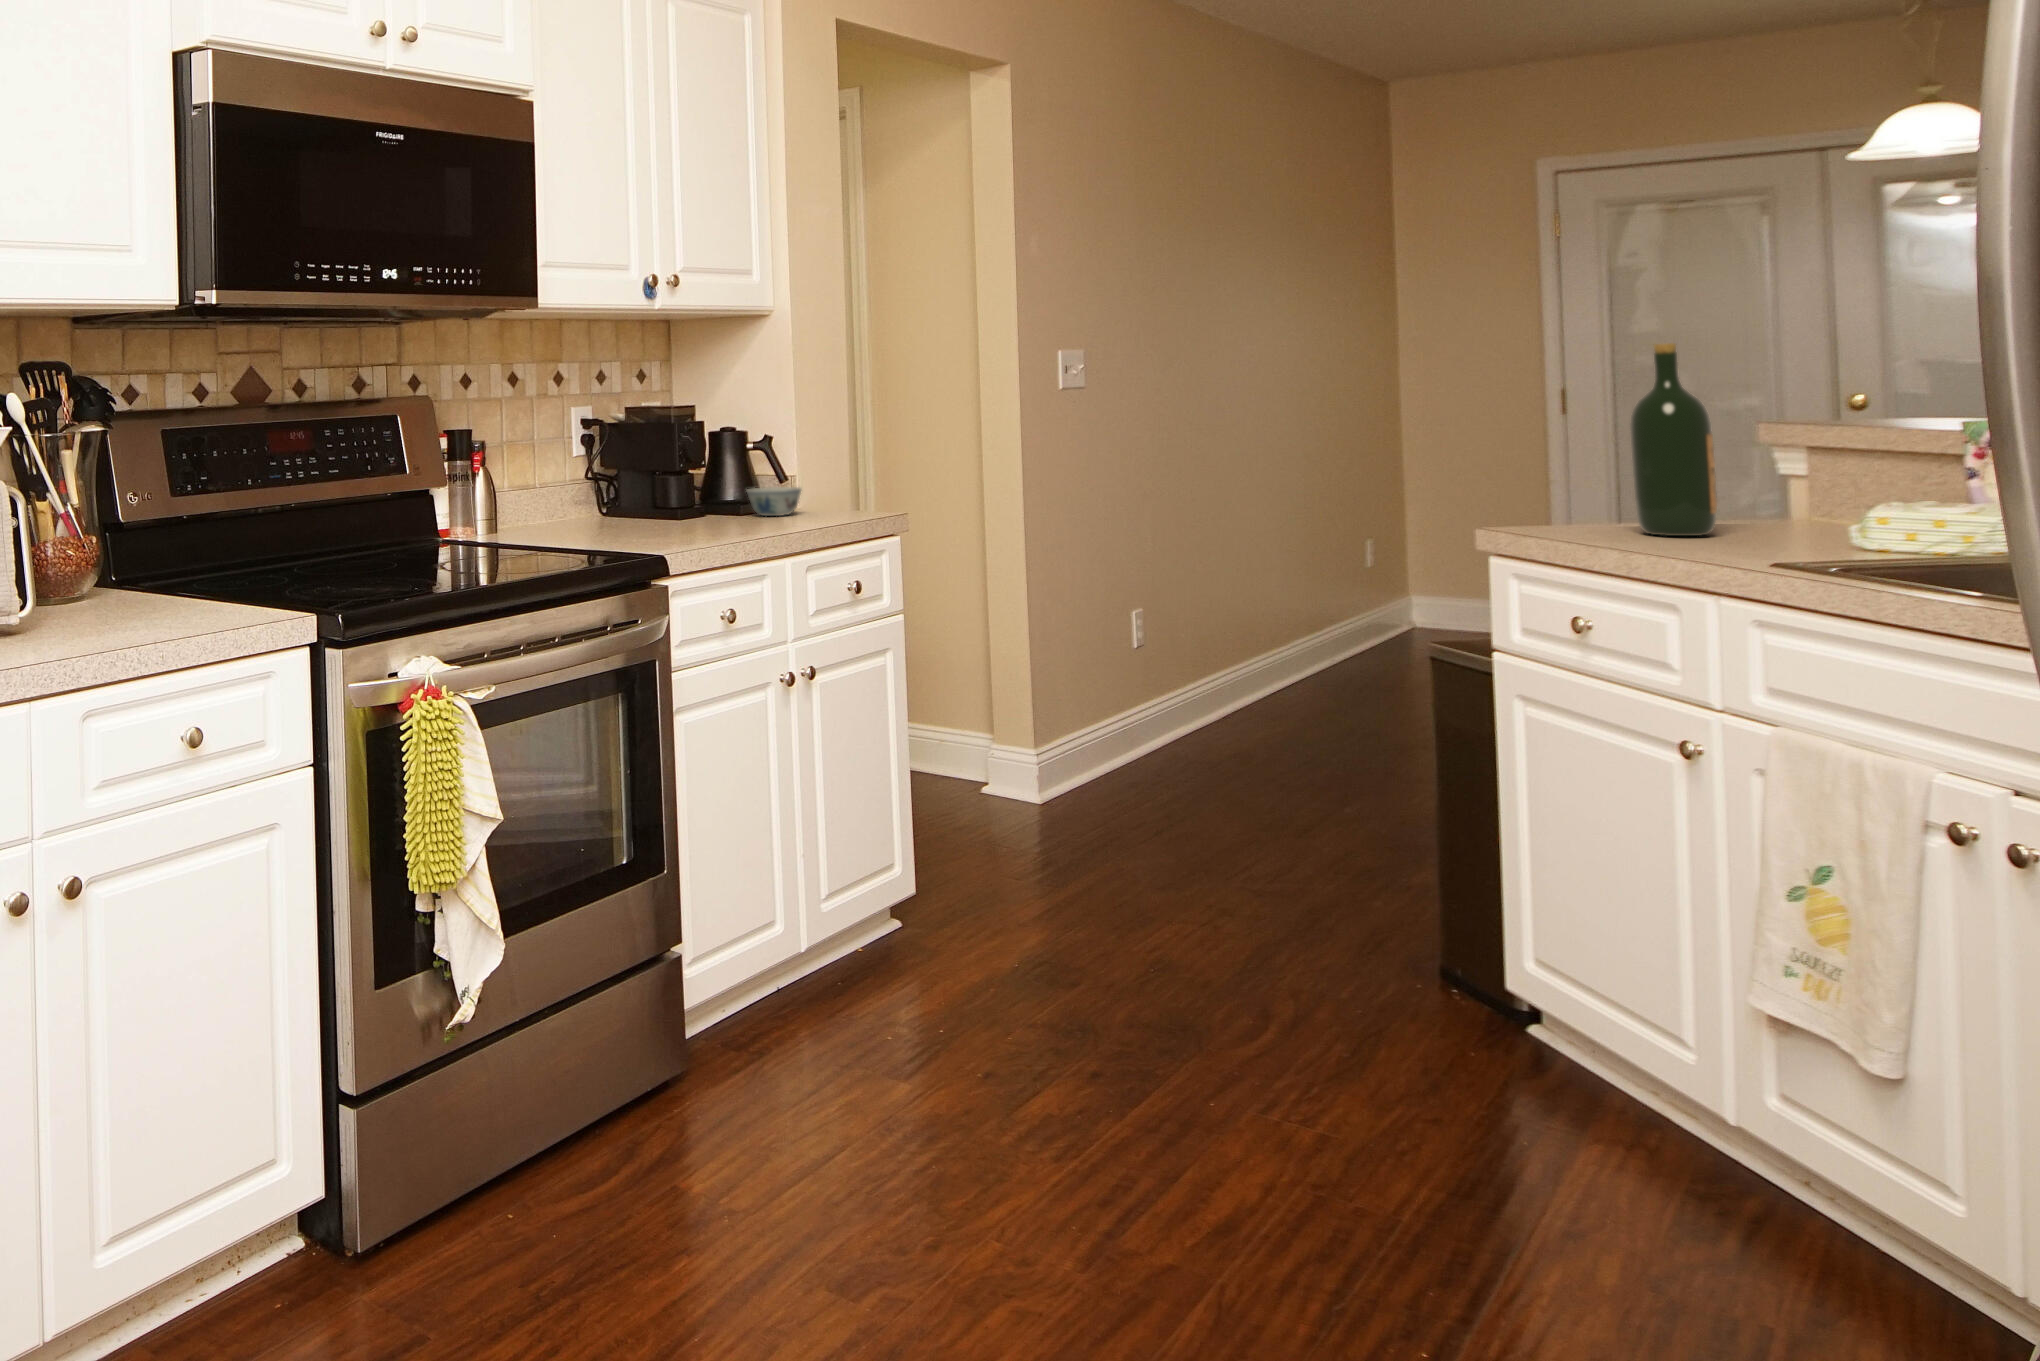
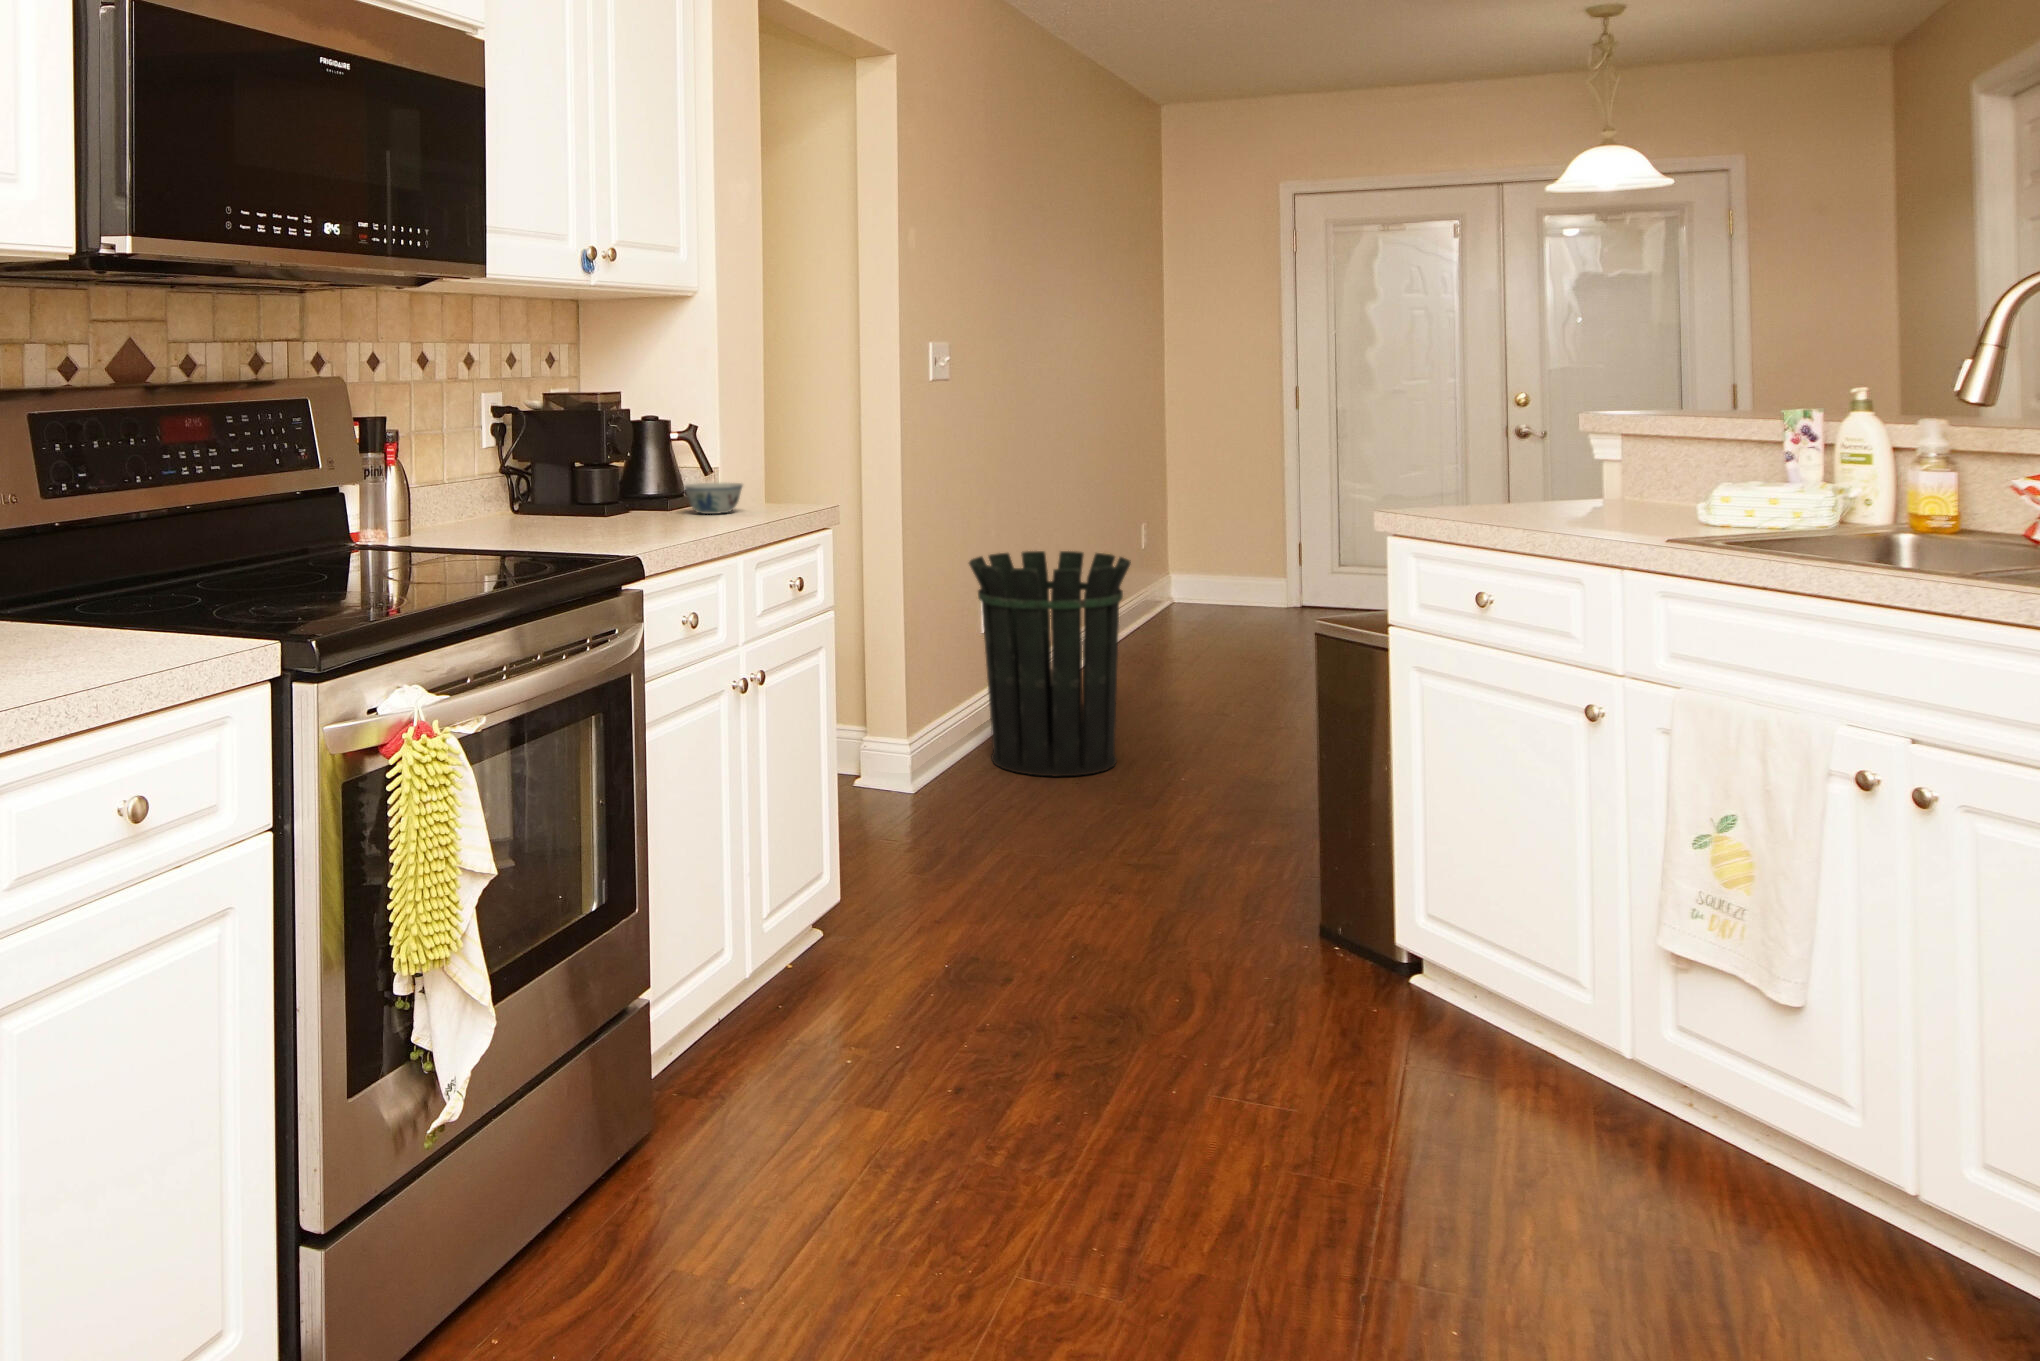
wine bottle: present [1630,343,1717,536] -> none [1520,355,1586,528]
waste bin: none [1092,559,1273,792] -> present [969,551,1131,776]

